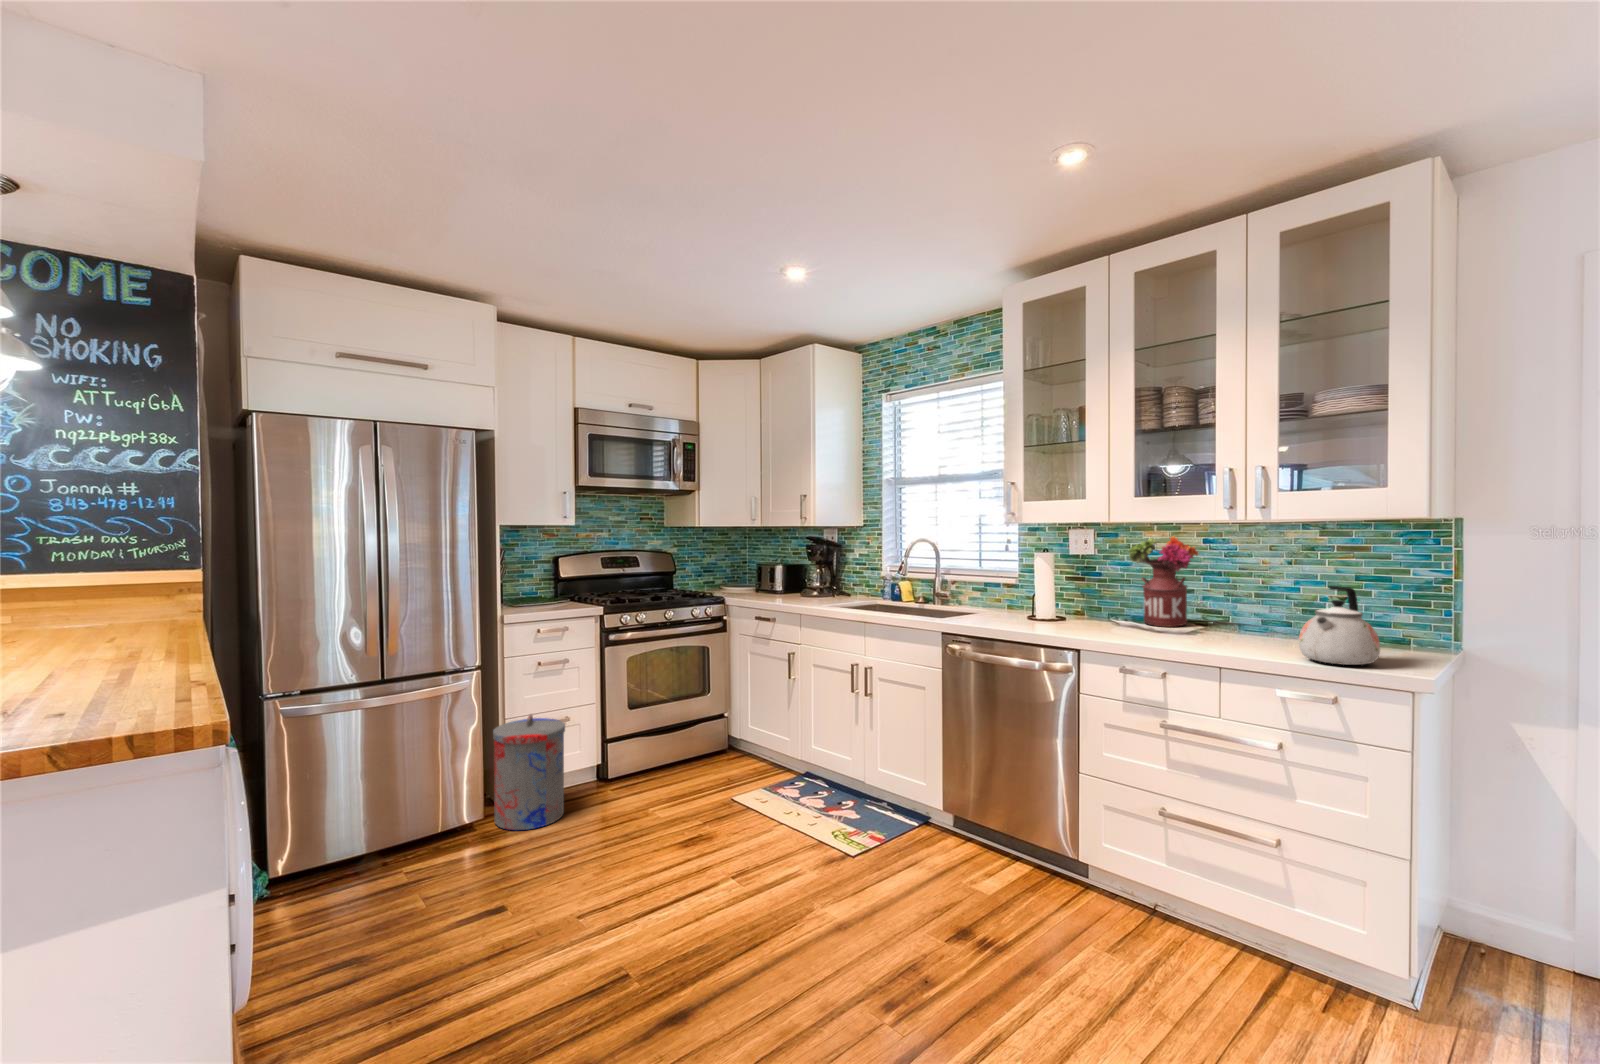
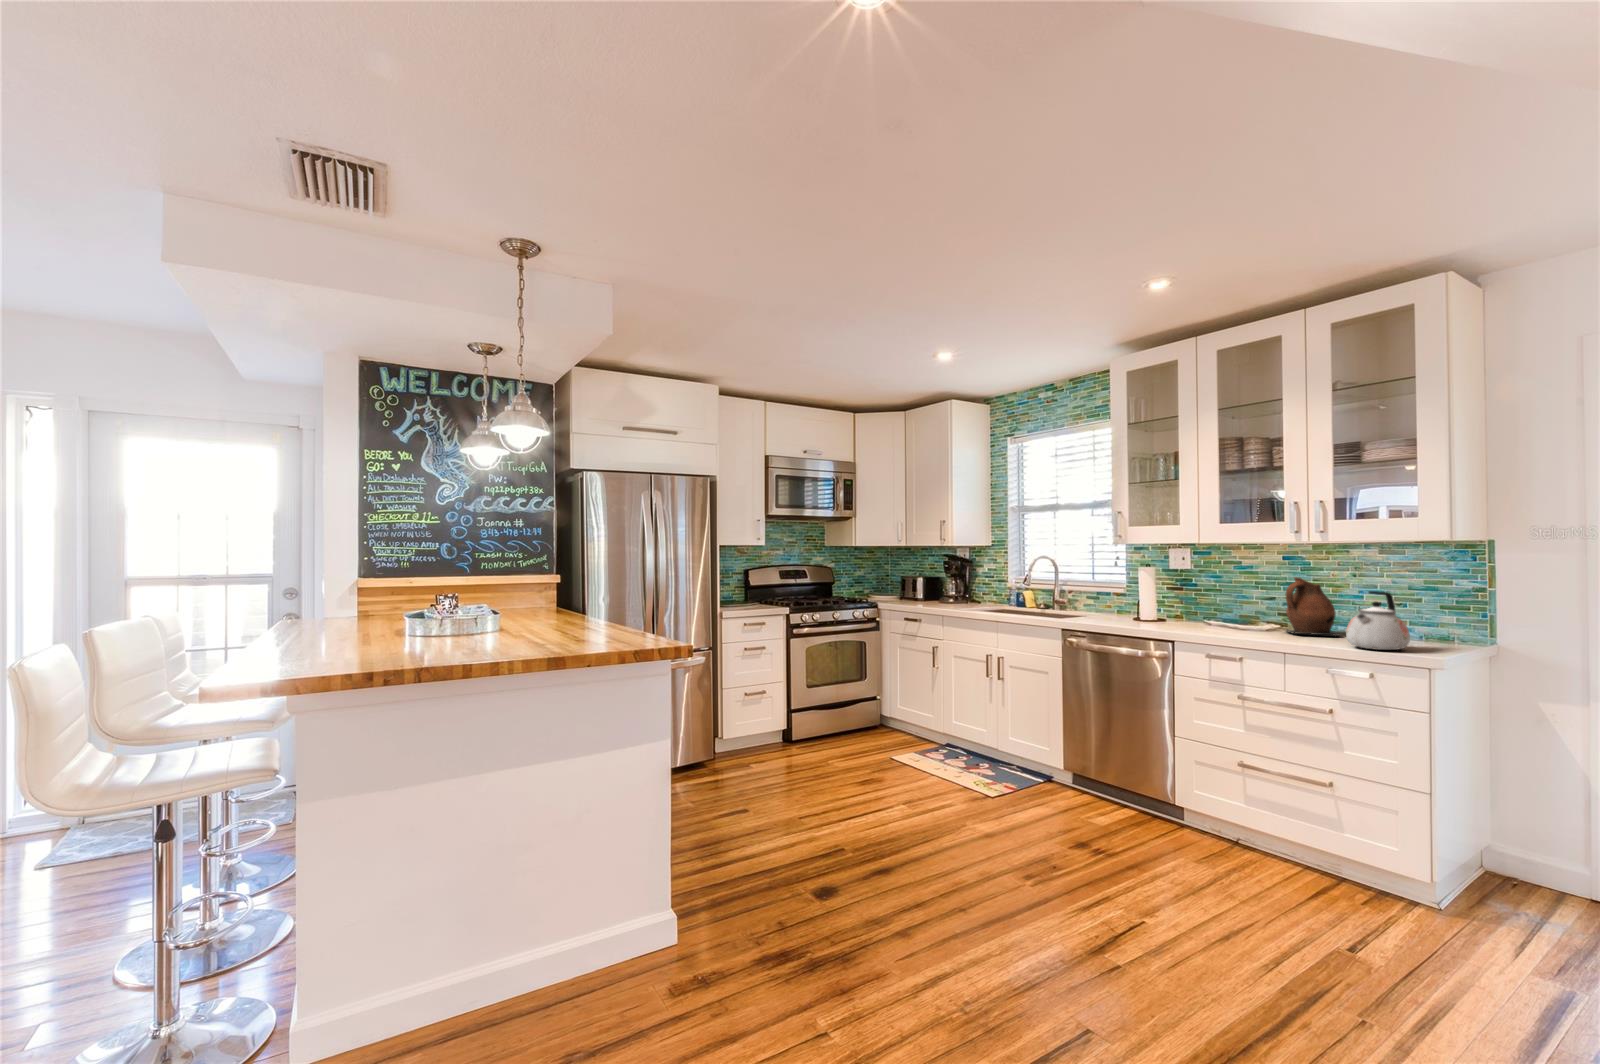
flower arrangement: present [1129,536,1198,627] -> none [1218,554,1278,626]
ceramic pitcher: none [1207,566,1282,643] -> present [1286,577,1341,636]
trash can: present [493,715,565,830] -> none [716,685,767,770]

